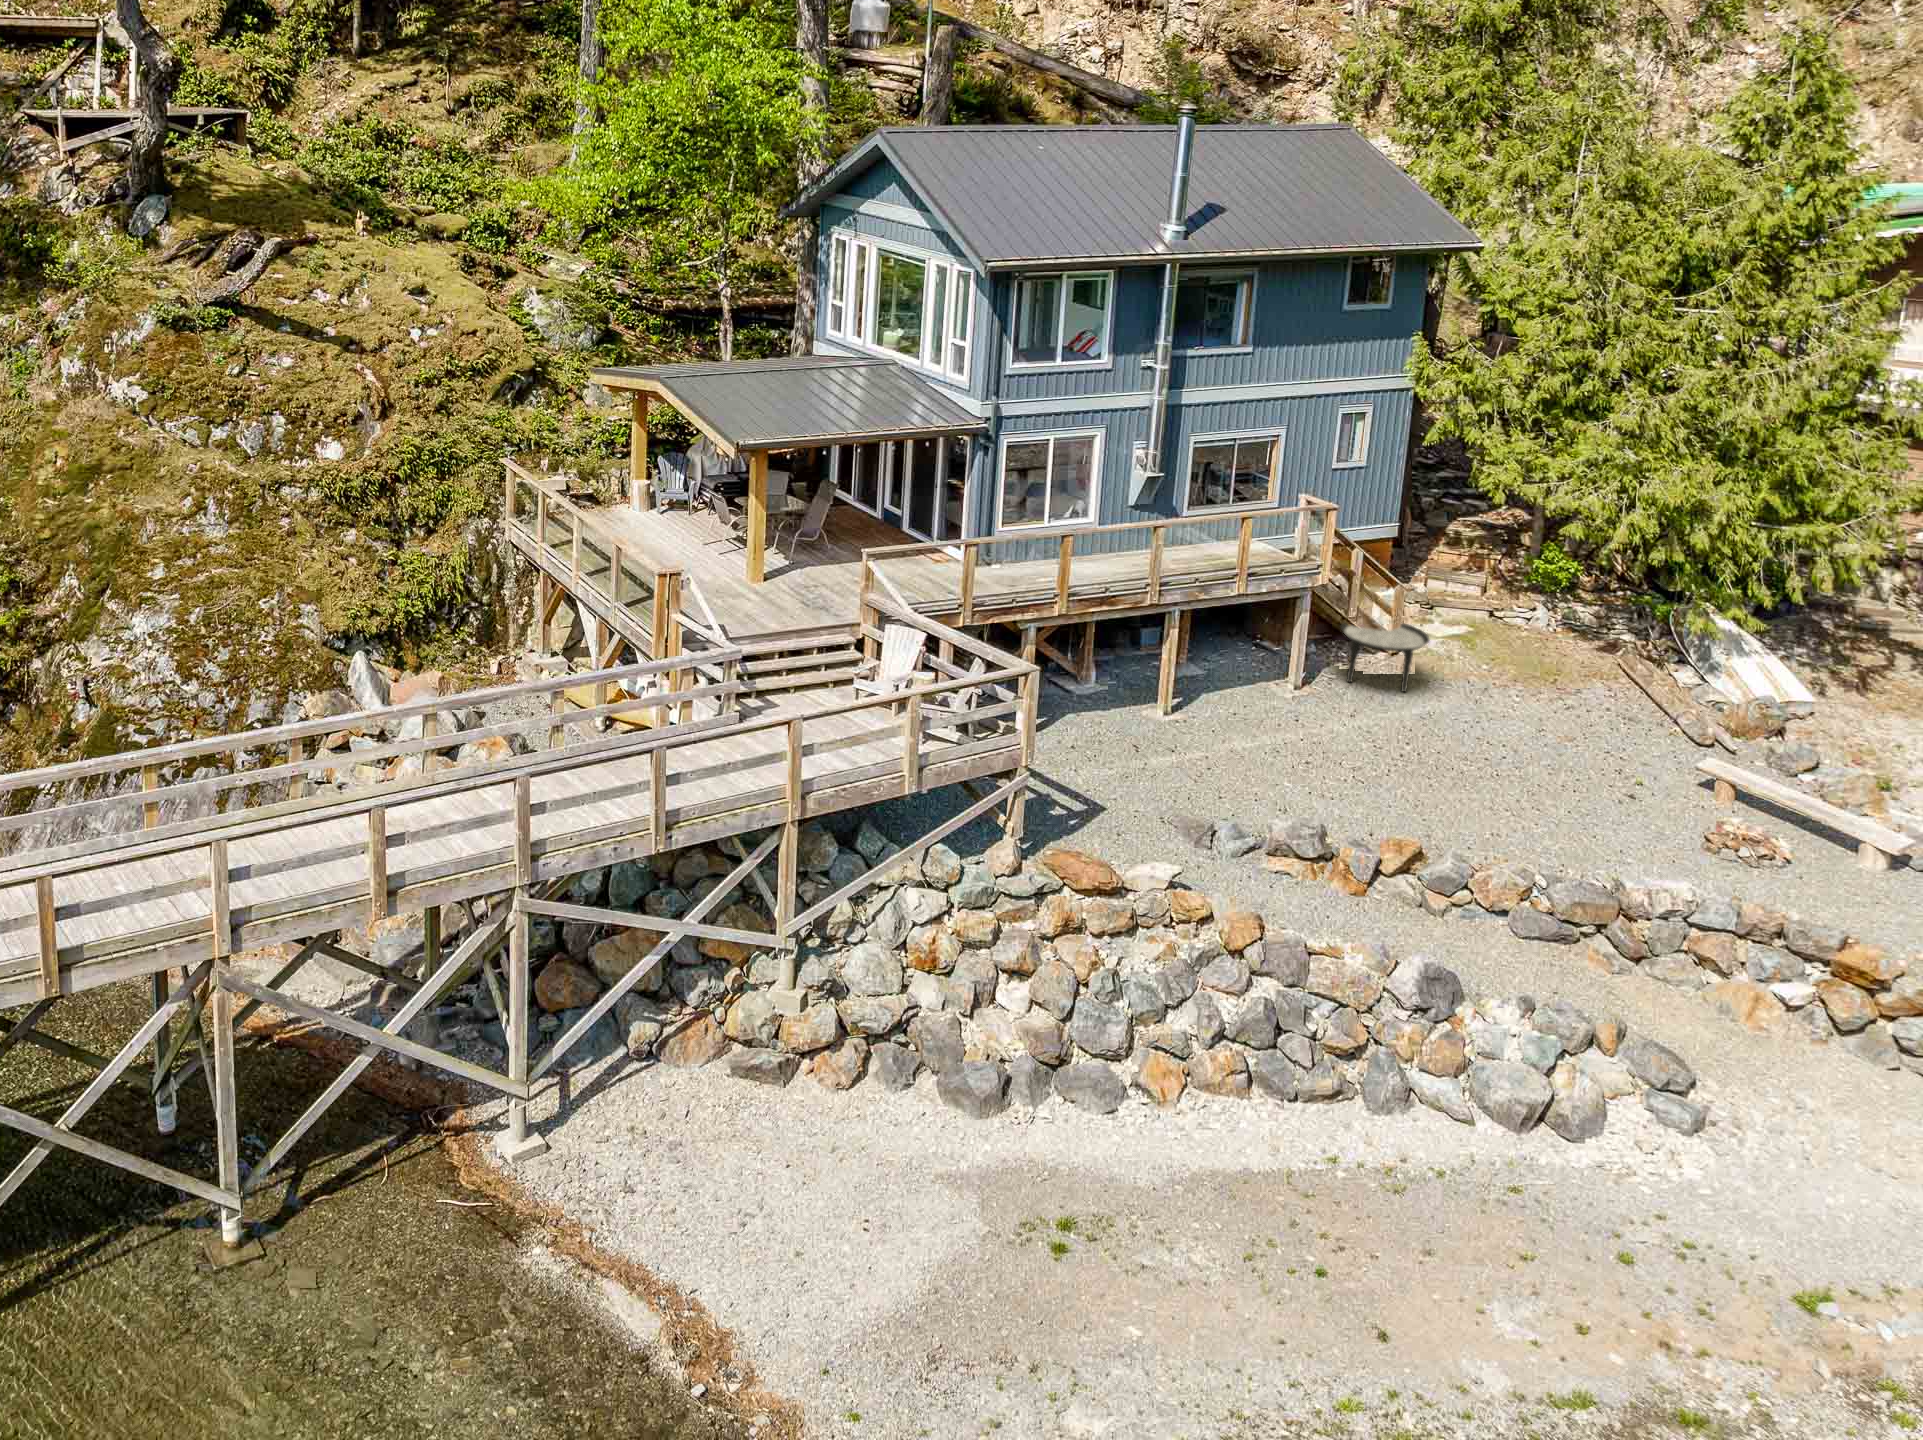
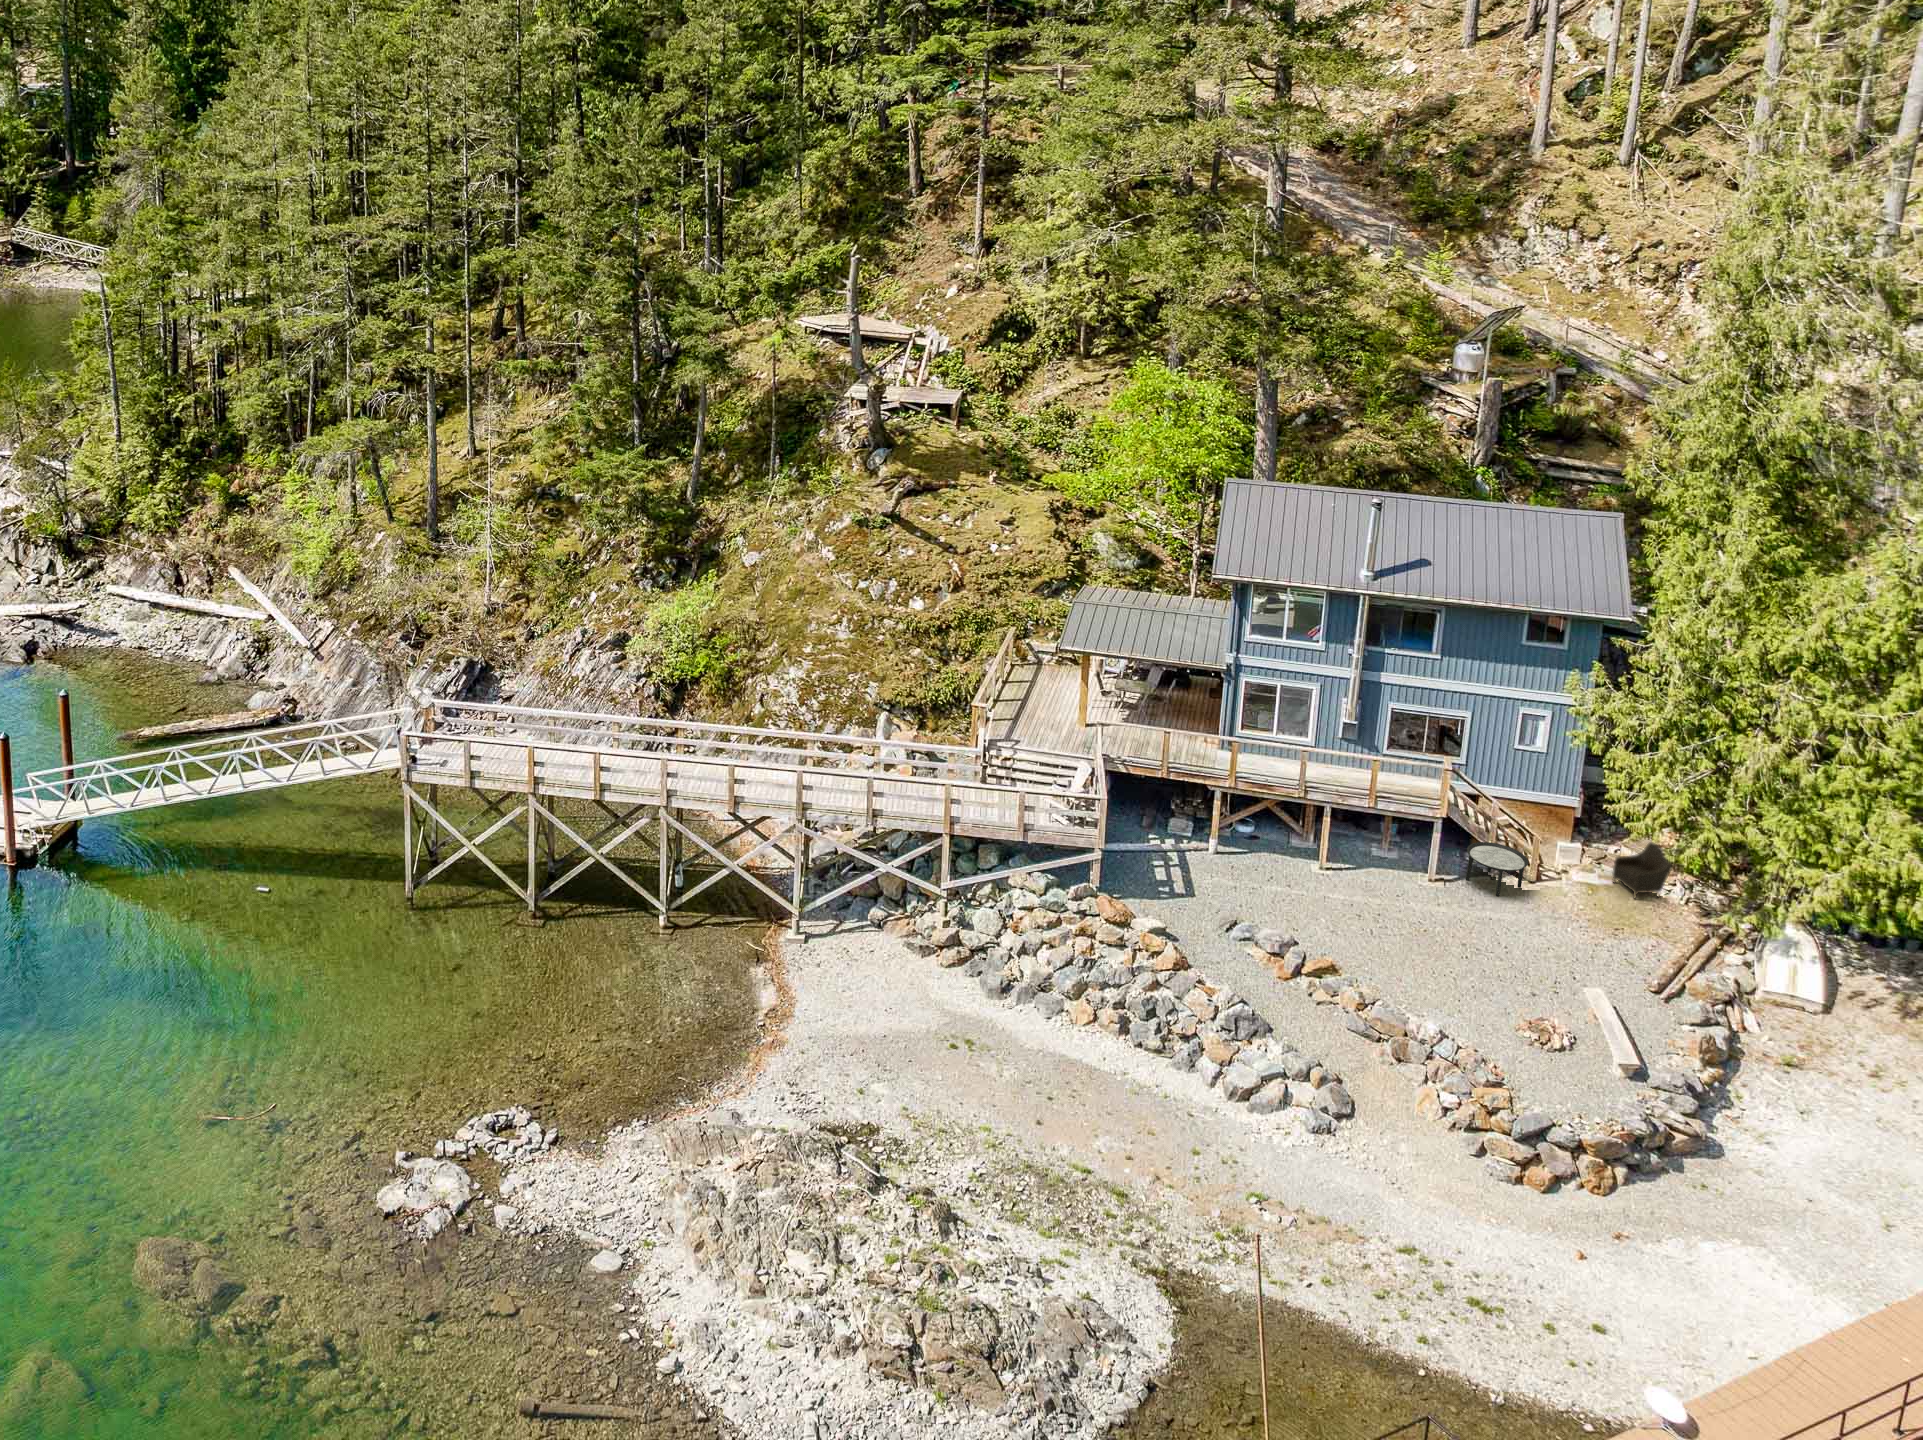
chair: none [1477,567,1556,651] -> present [1612,842,1673,898]

